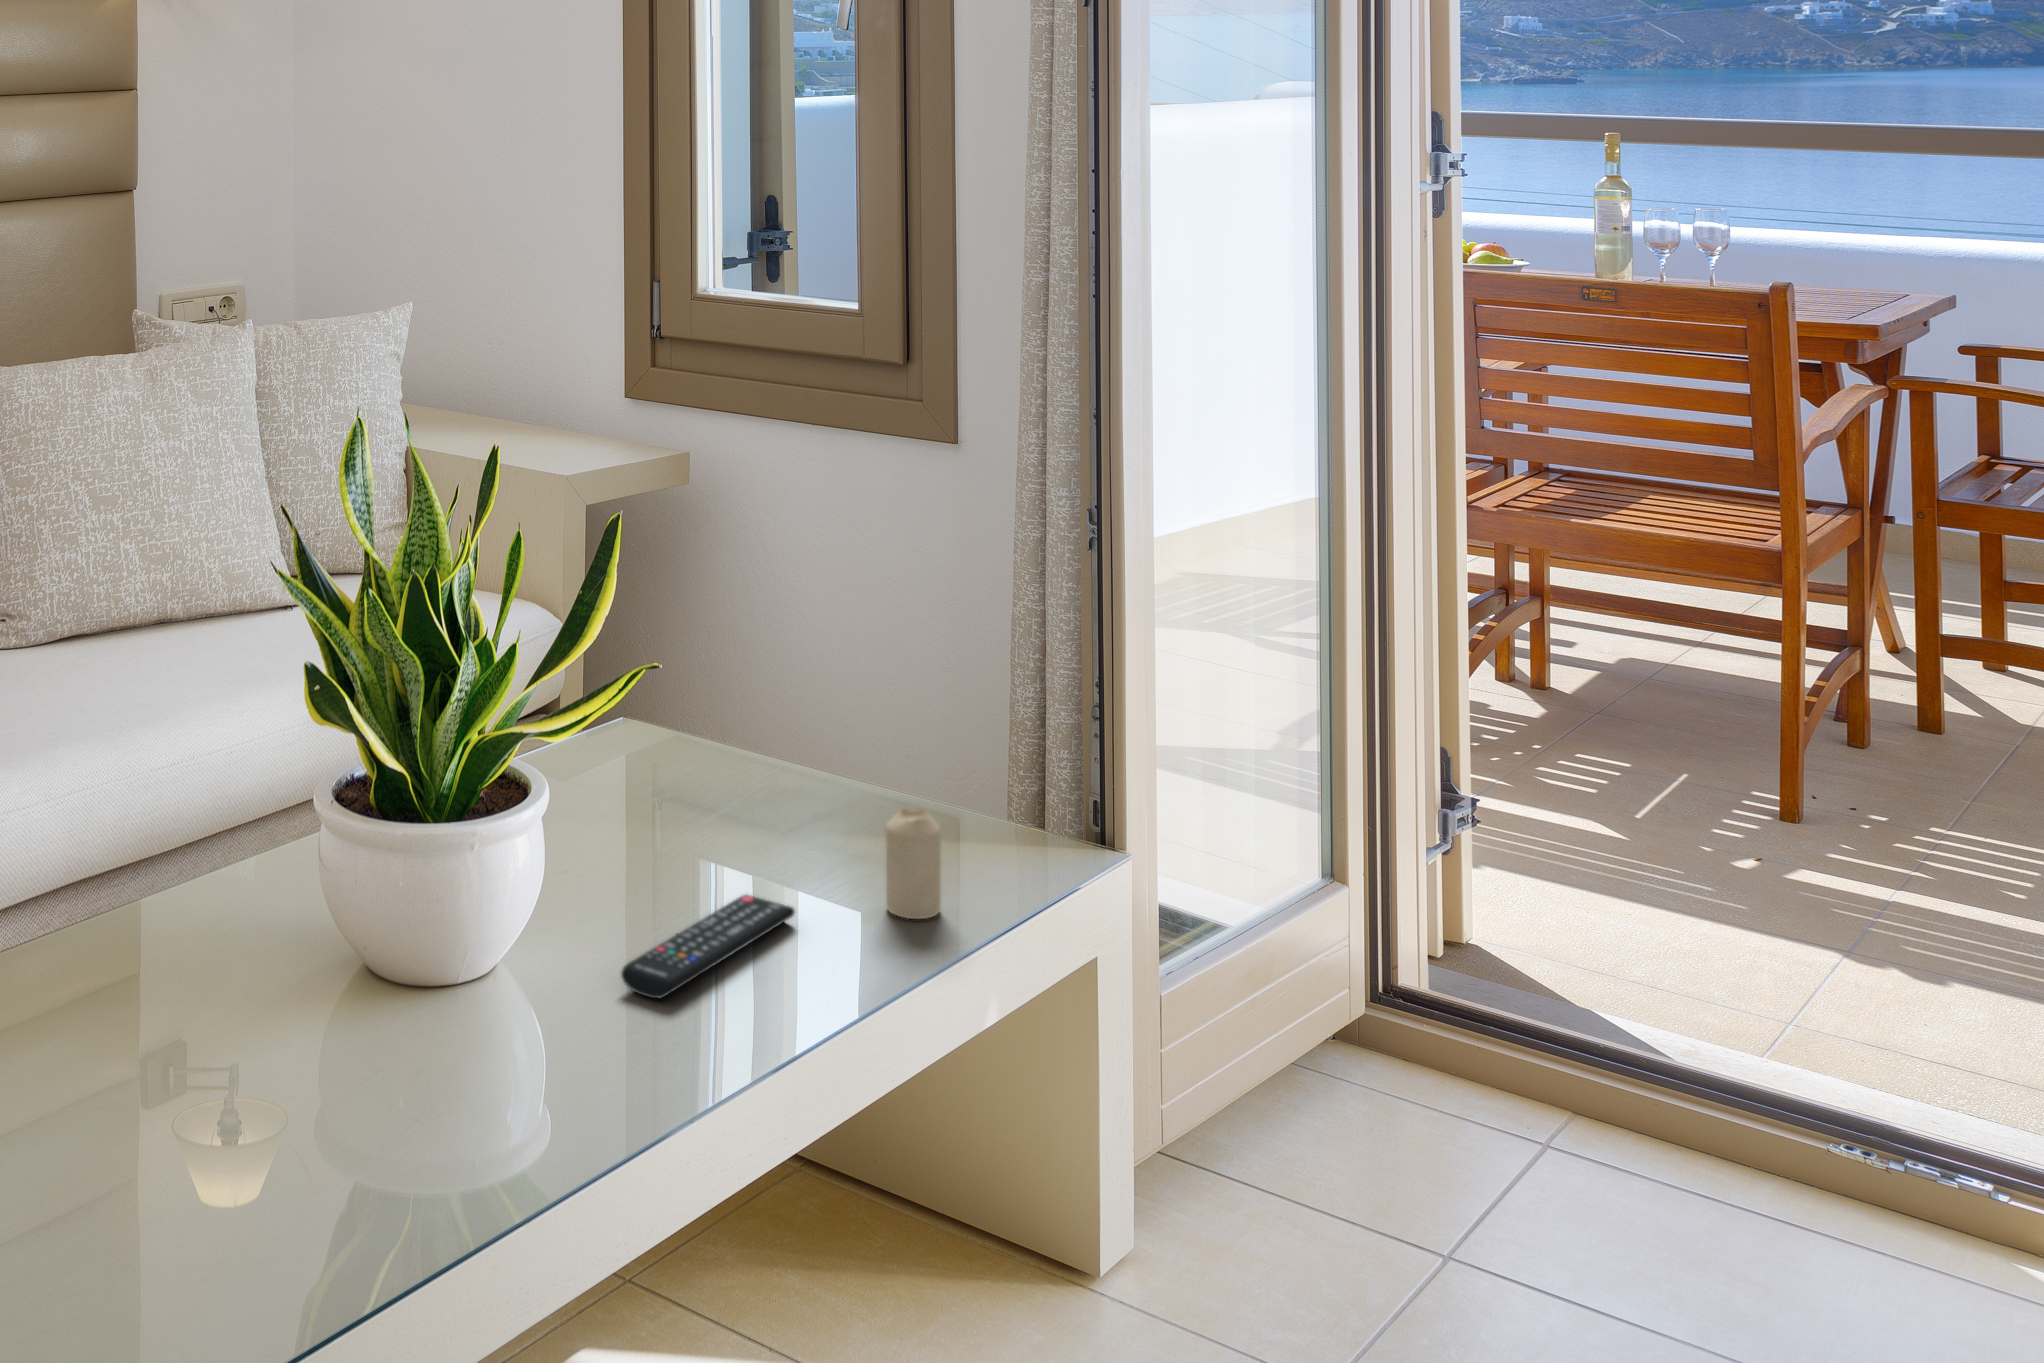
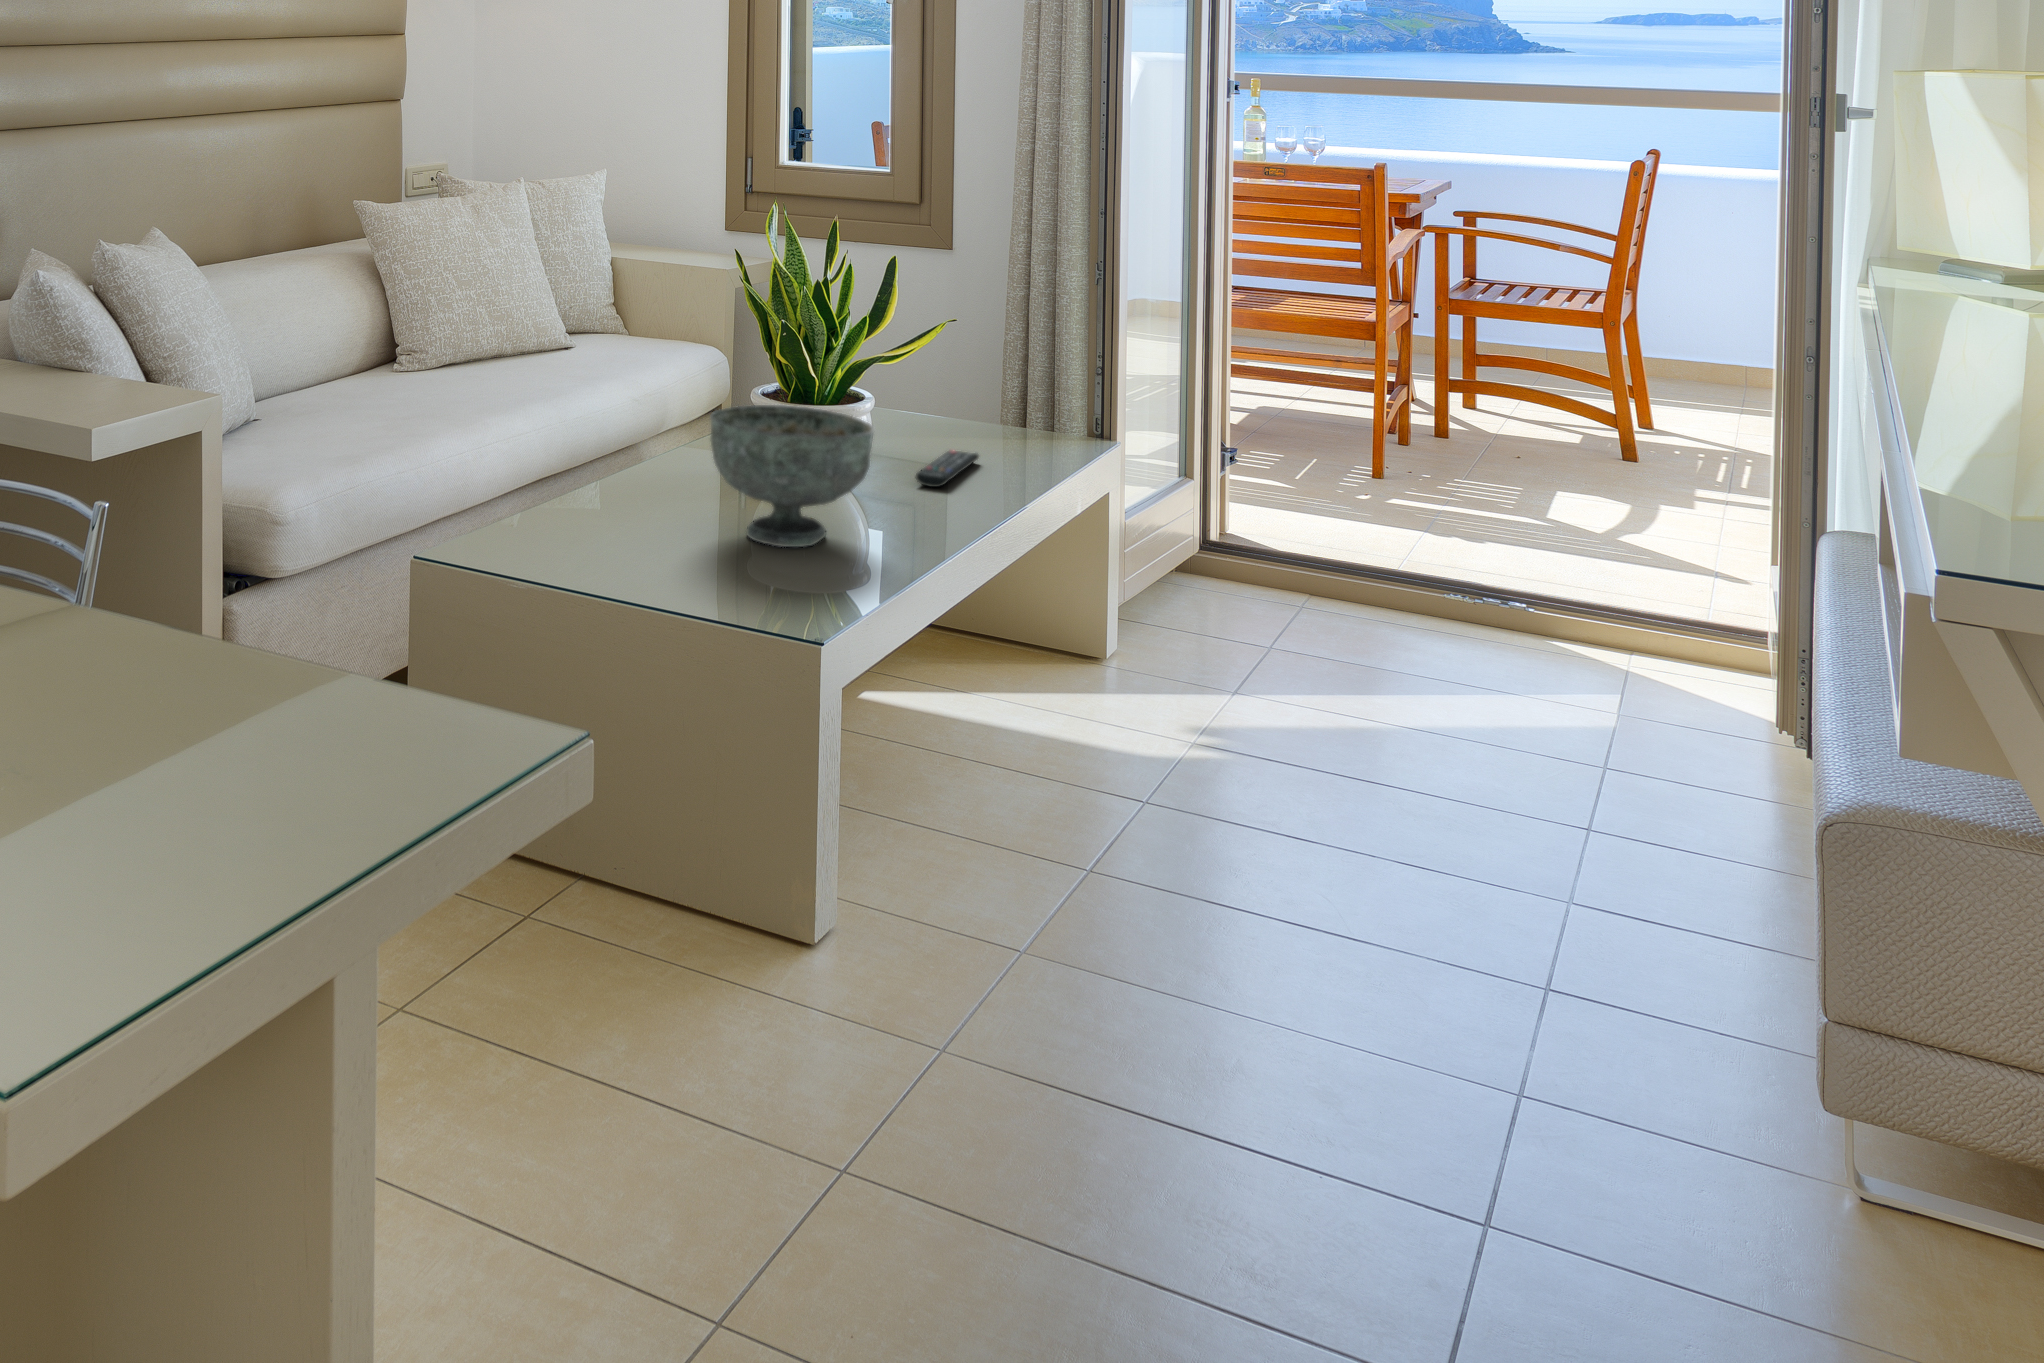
candle: present [886,808,941,919] -> none [1019,404,1050,460]
decorative bowl: none [85,861,402,1187] -> present [710,405,874,547]

